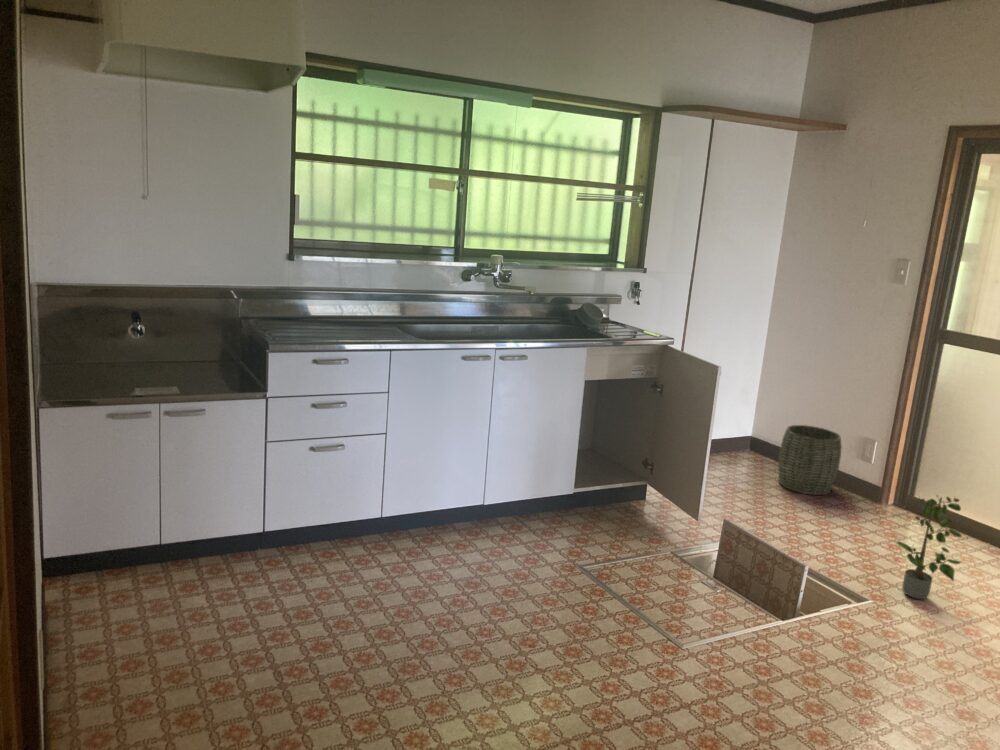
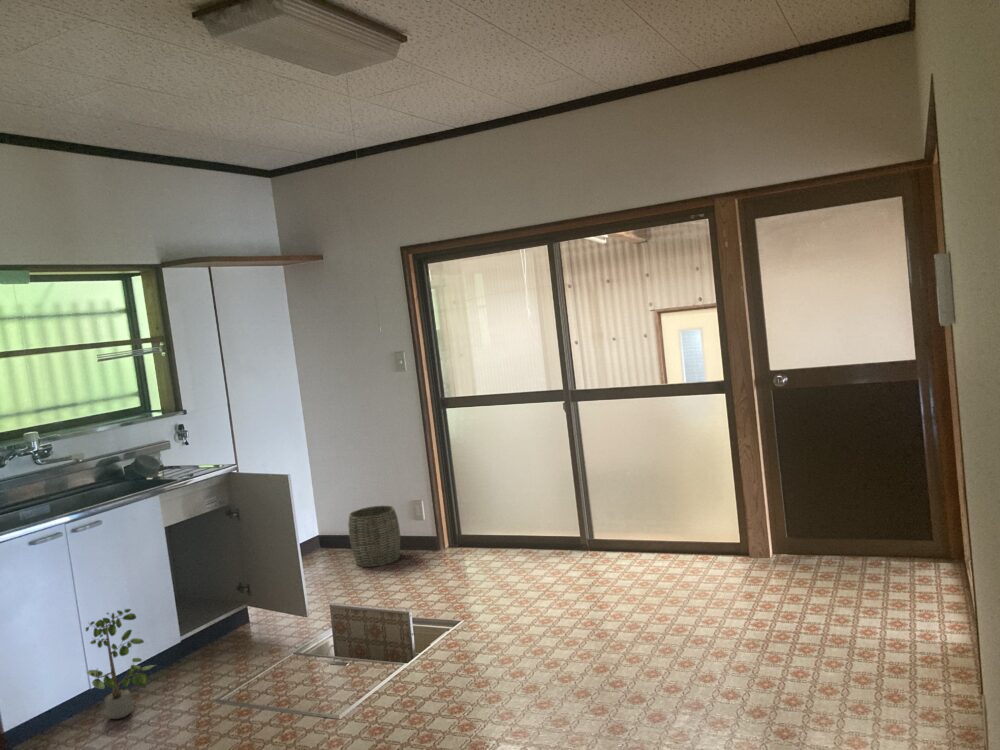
potted plant: present [897,497,961,599] -> present [86,609,155,719]

